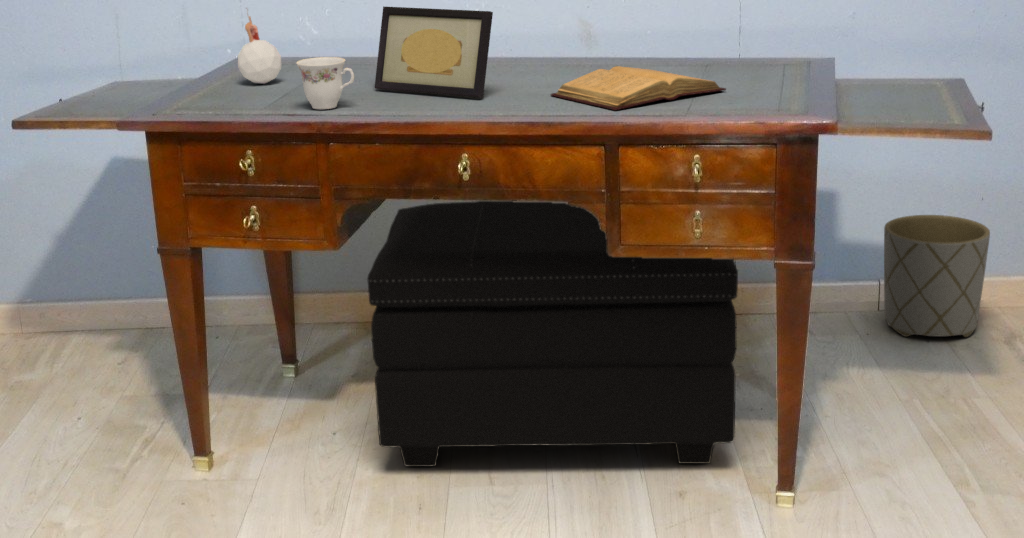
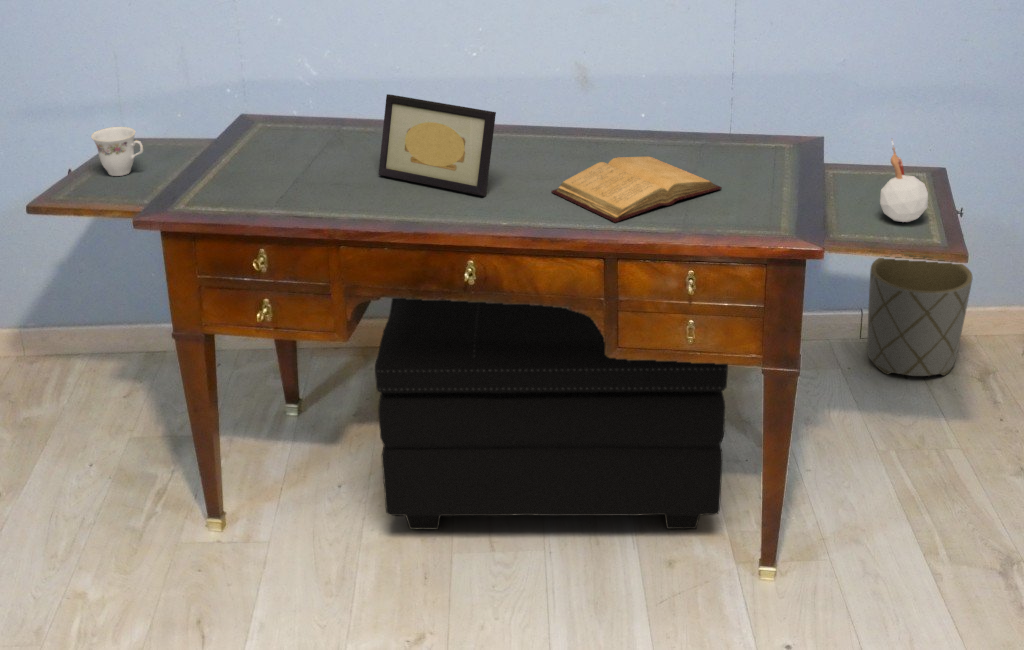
candle: present [238,8,281,84] -> present [880,140,928,222]
teacup: present [296,57,354,109] -> present [91,127,143,176]

